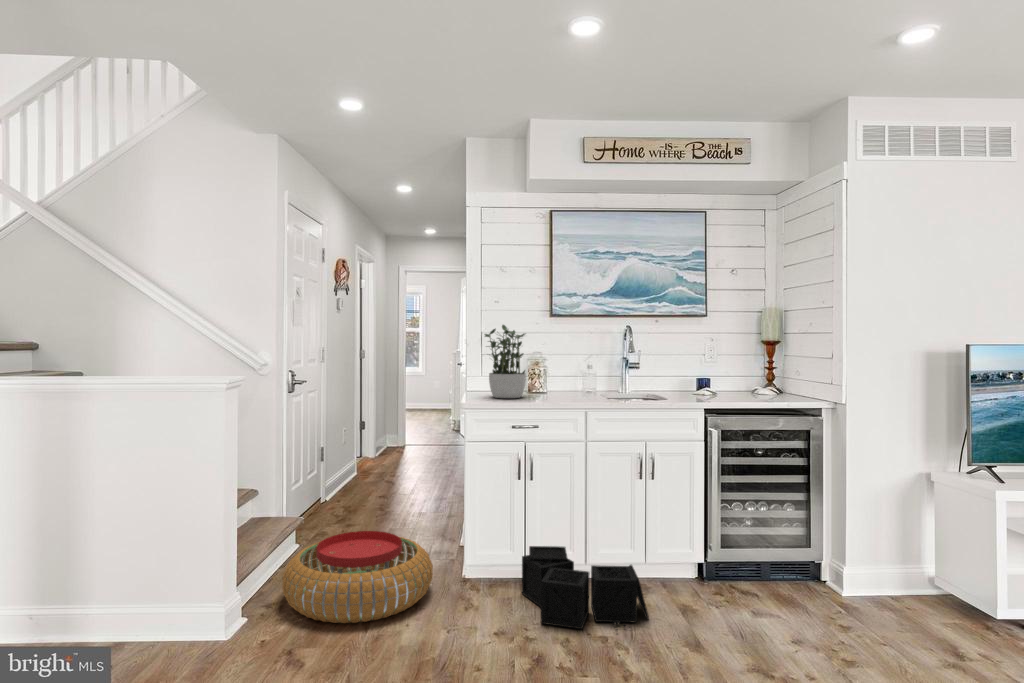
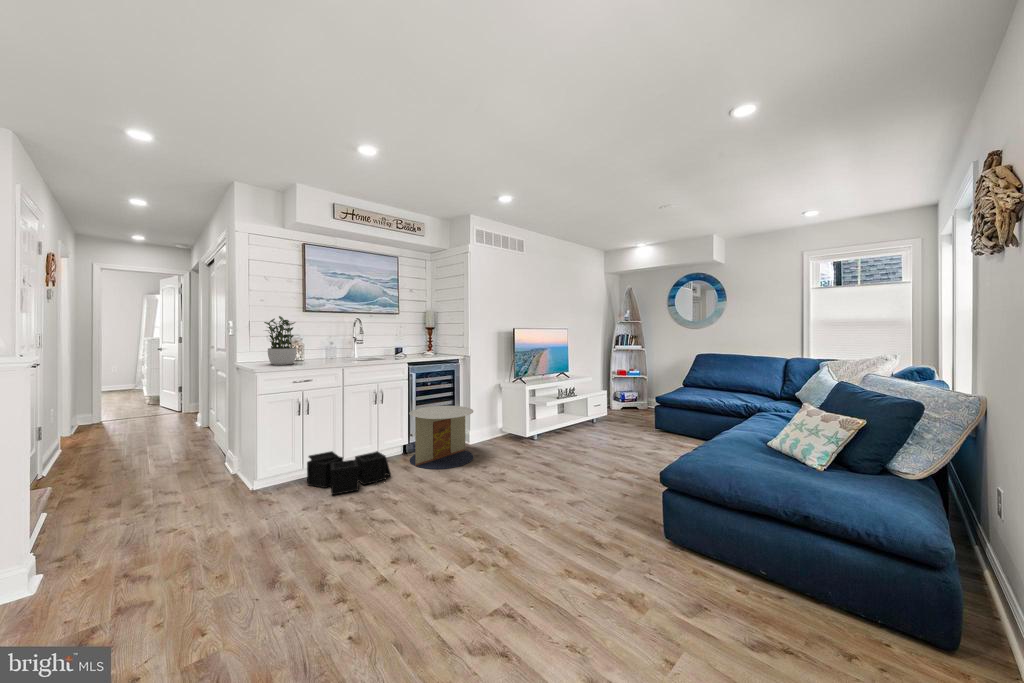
side table: none [697,498,839,640] -> present [409,406,473,469]
pouf: present [282,531,433,623] -> none [88,470,240,547]

